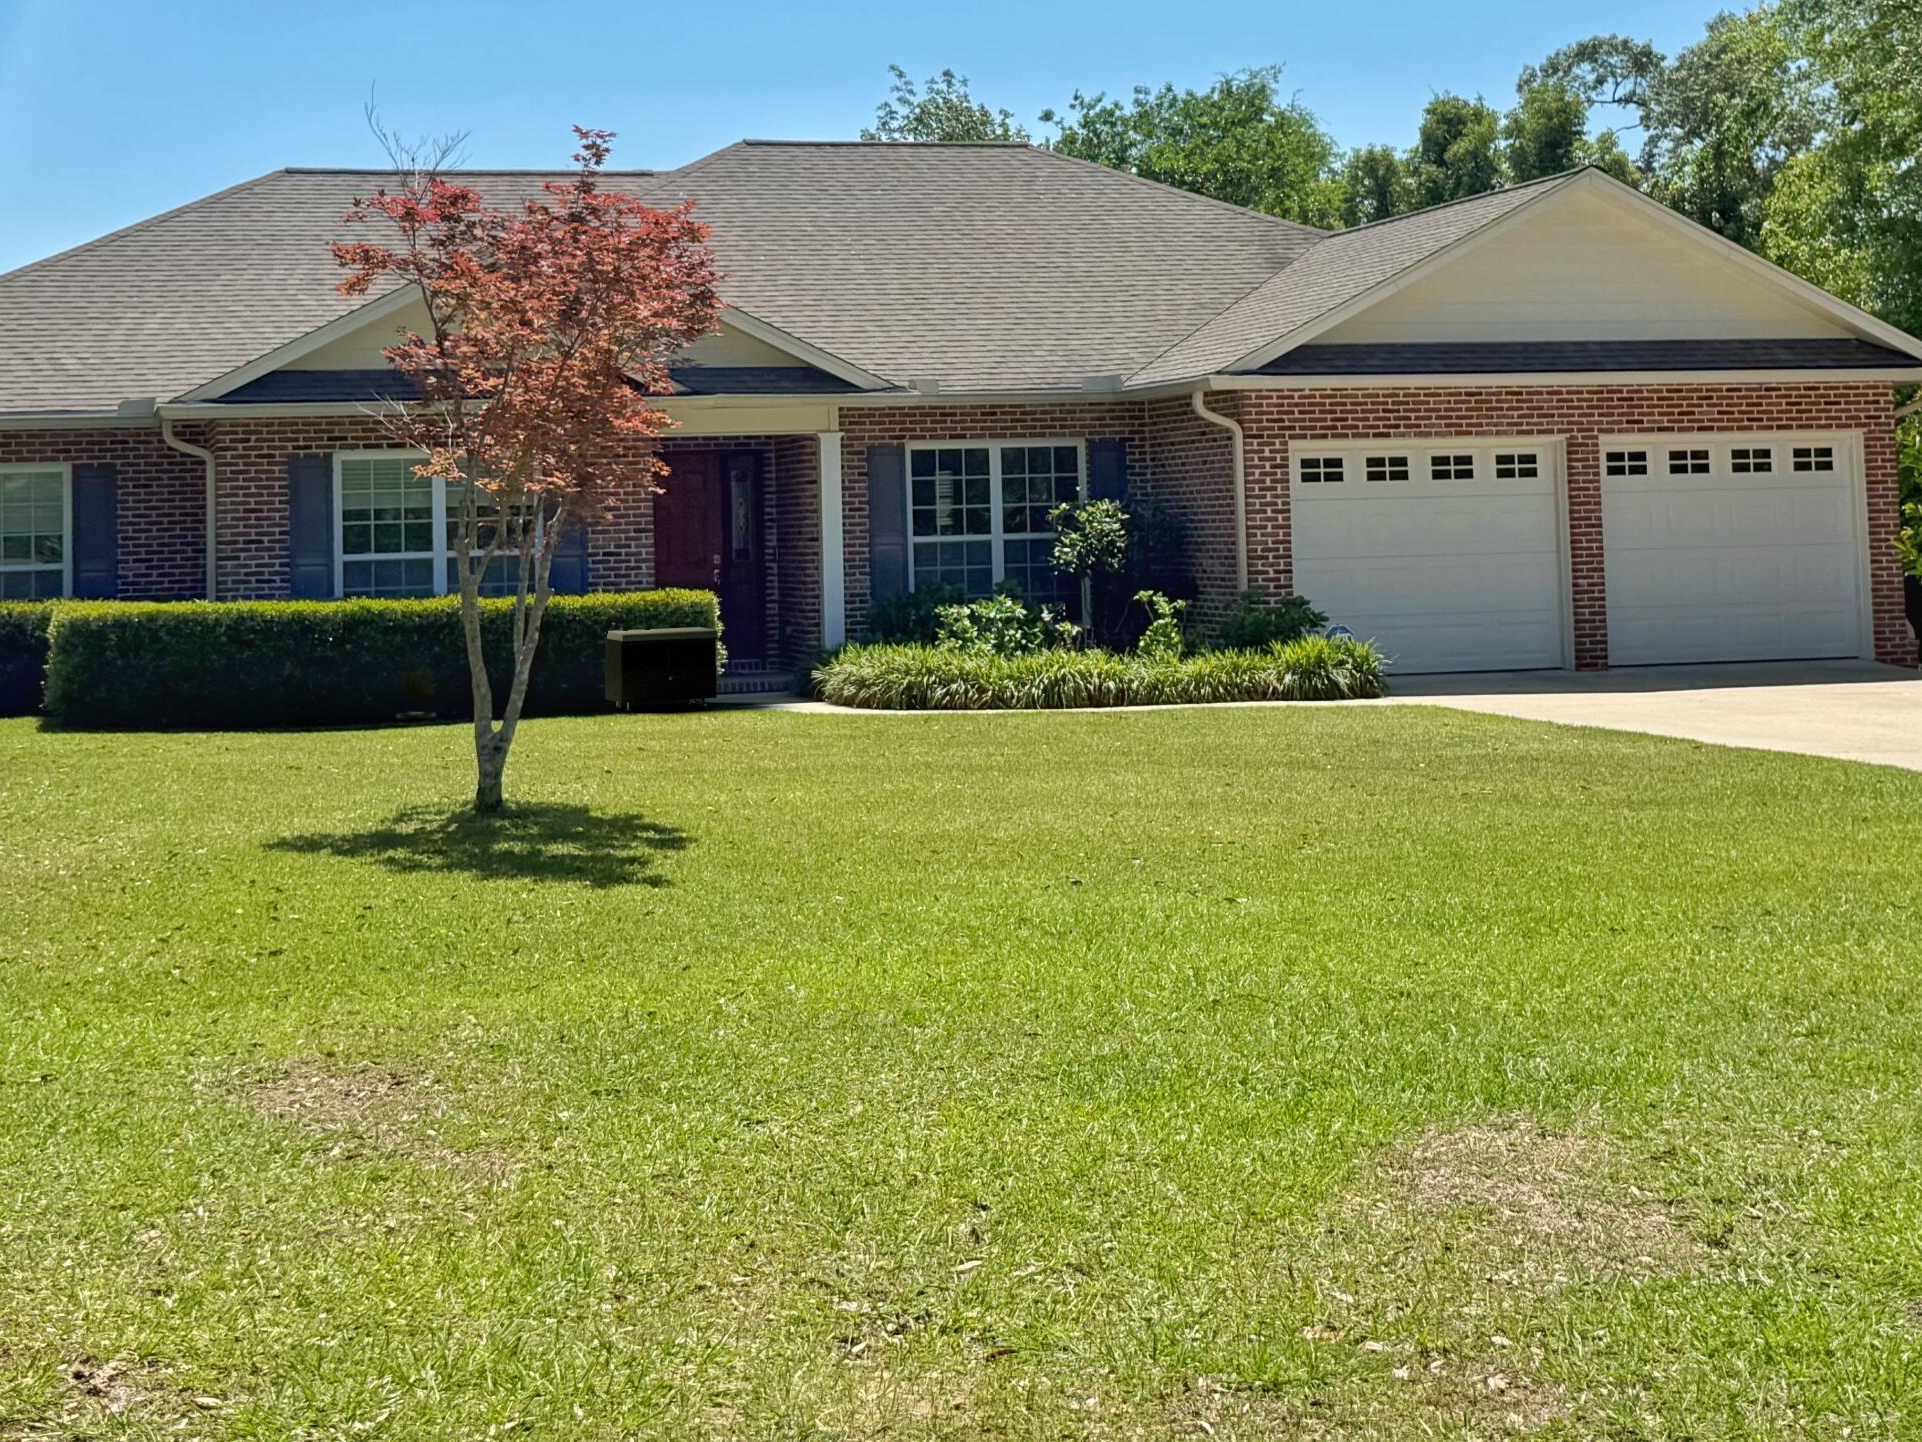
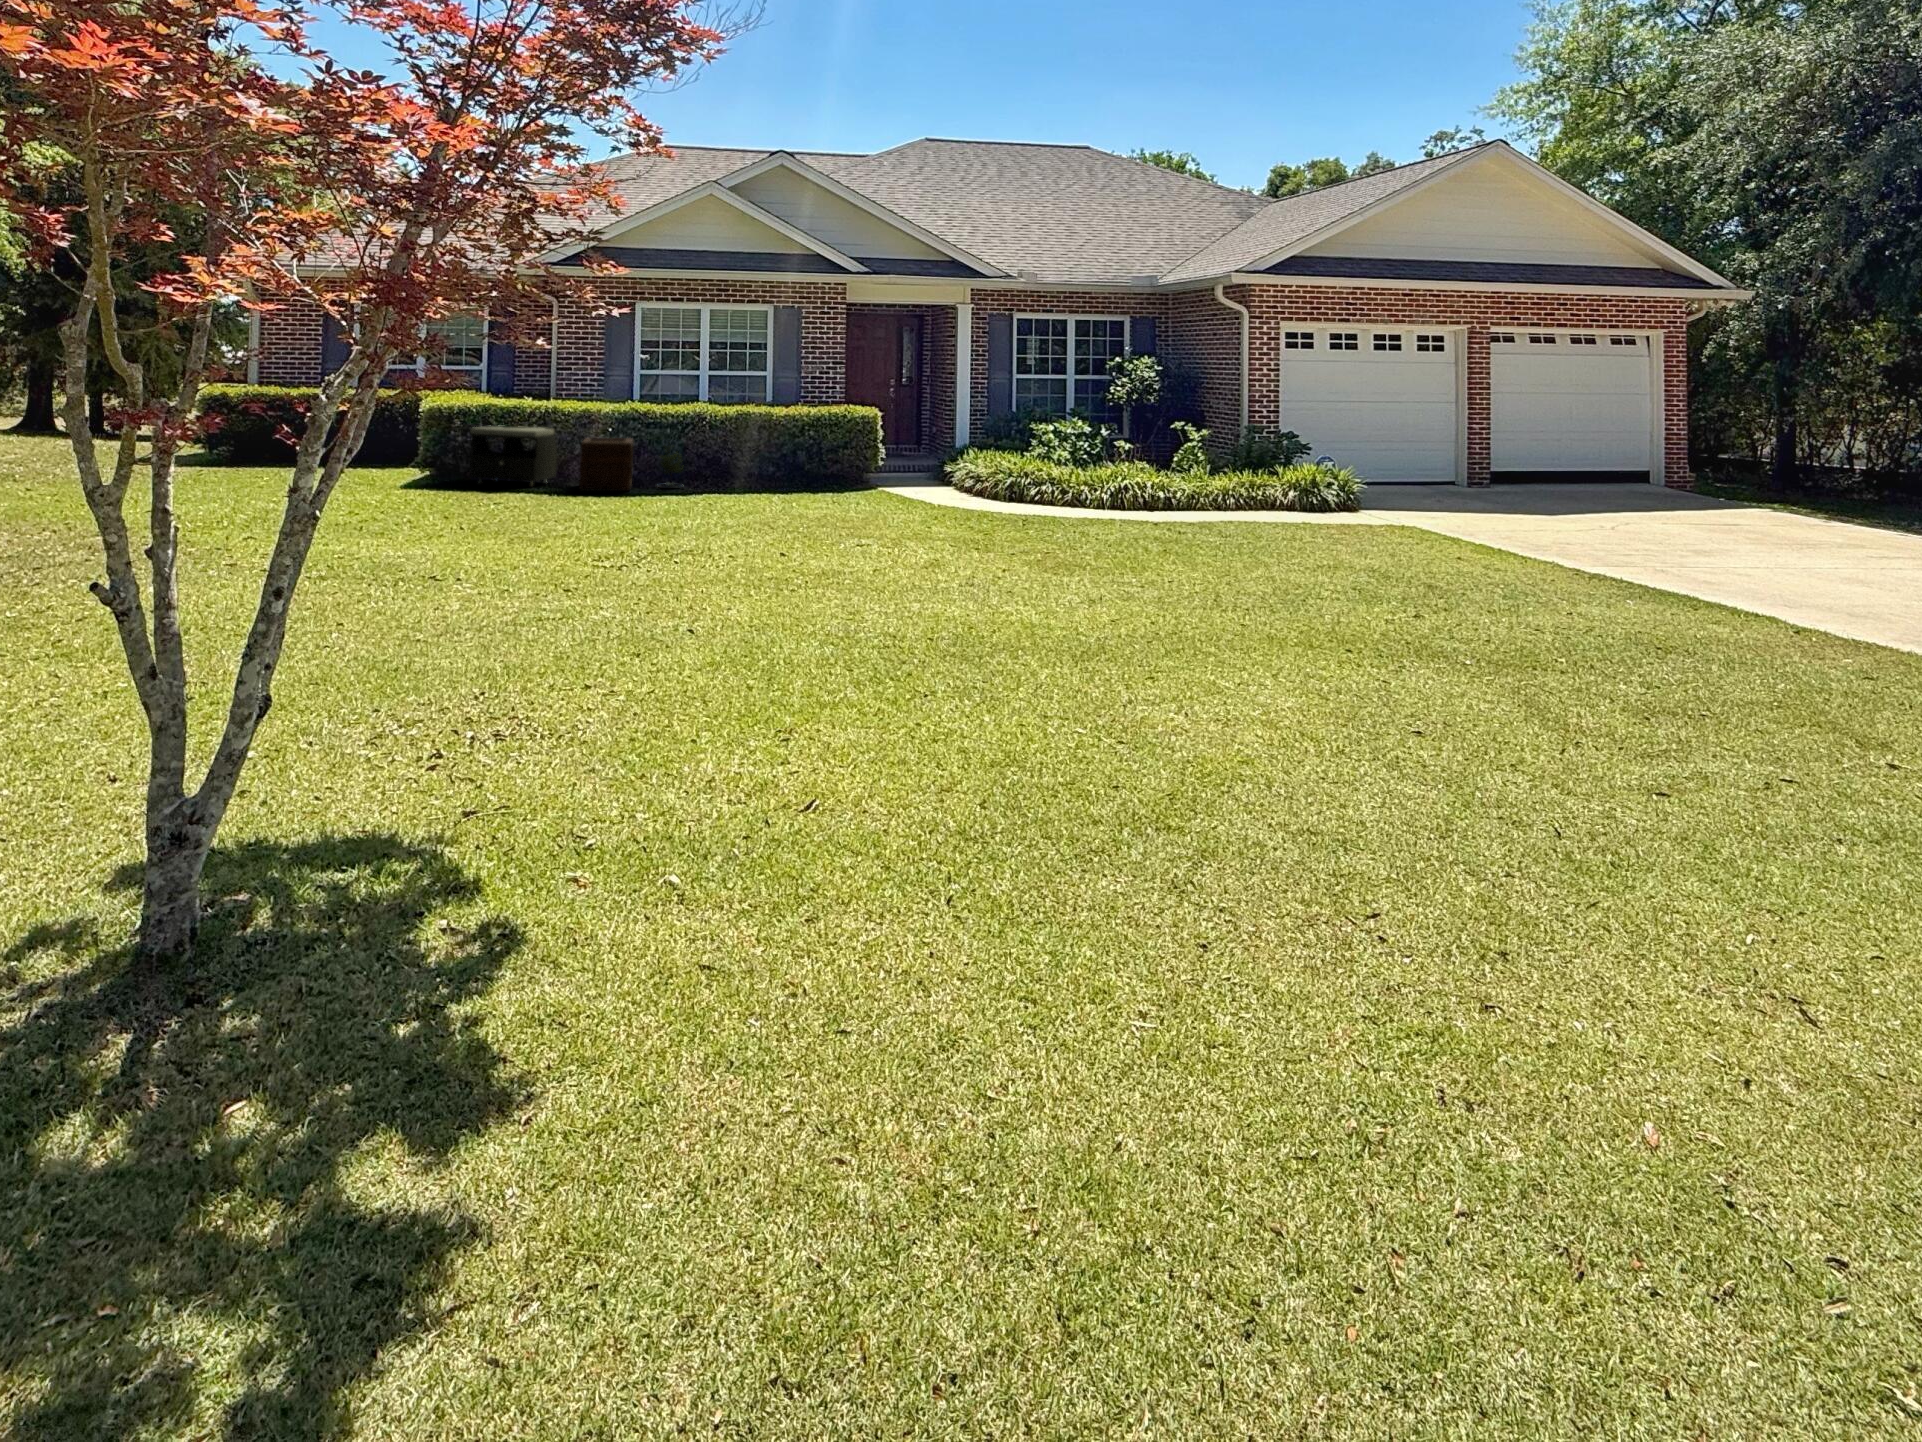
storage bench: present [605,627,717,711] -> present [470,427,557,486]
wooden crate: none [289,650,363,727] -> present [579,438,633,491]

